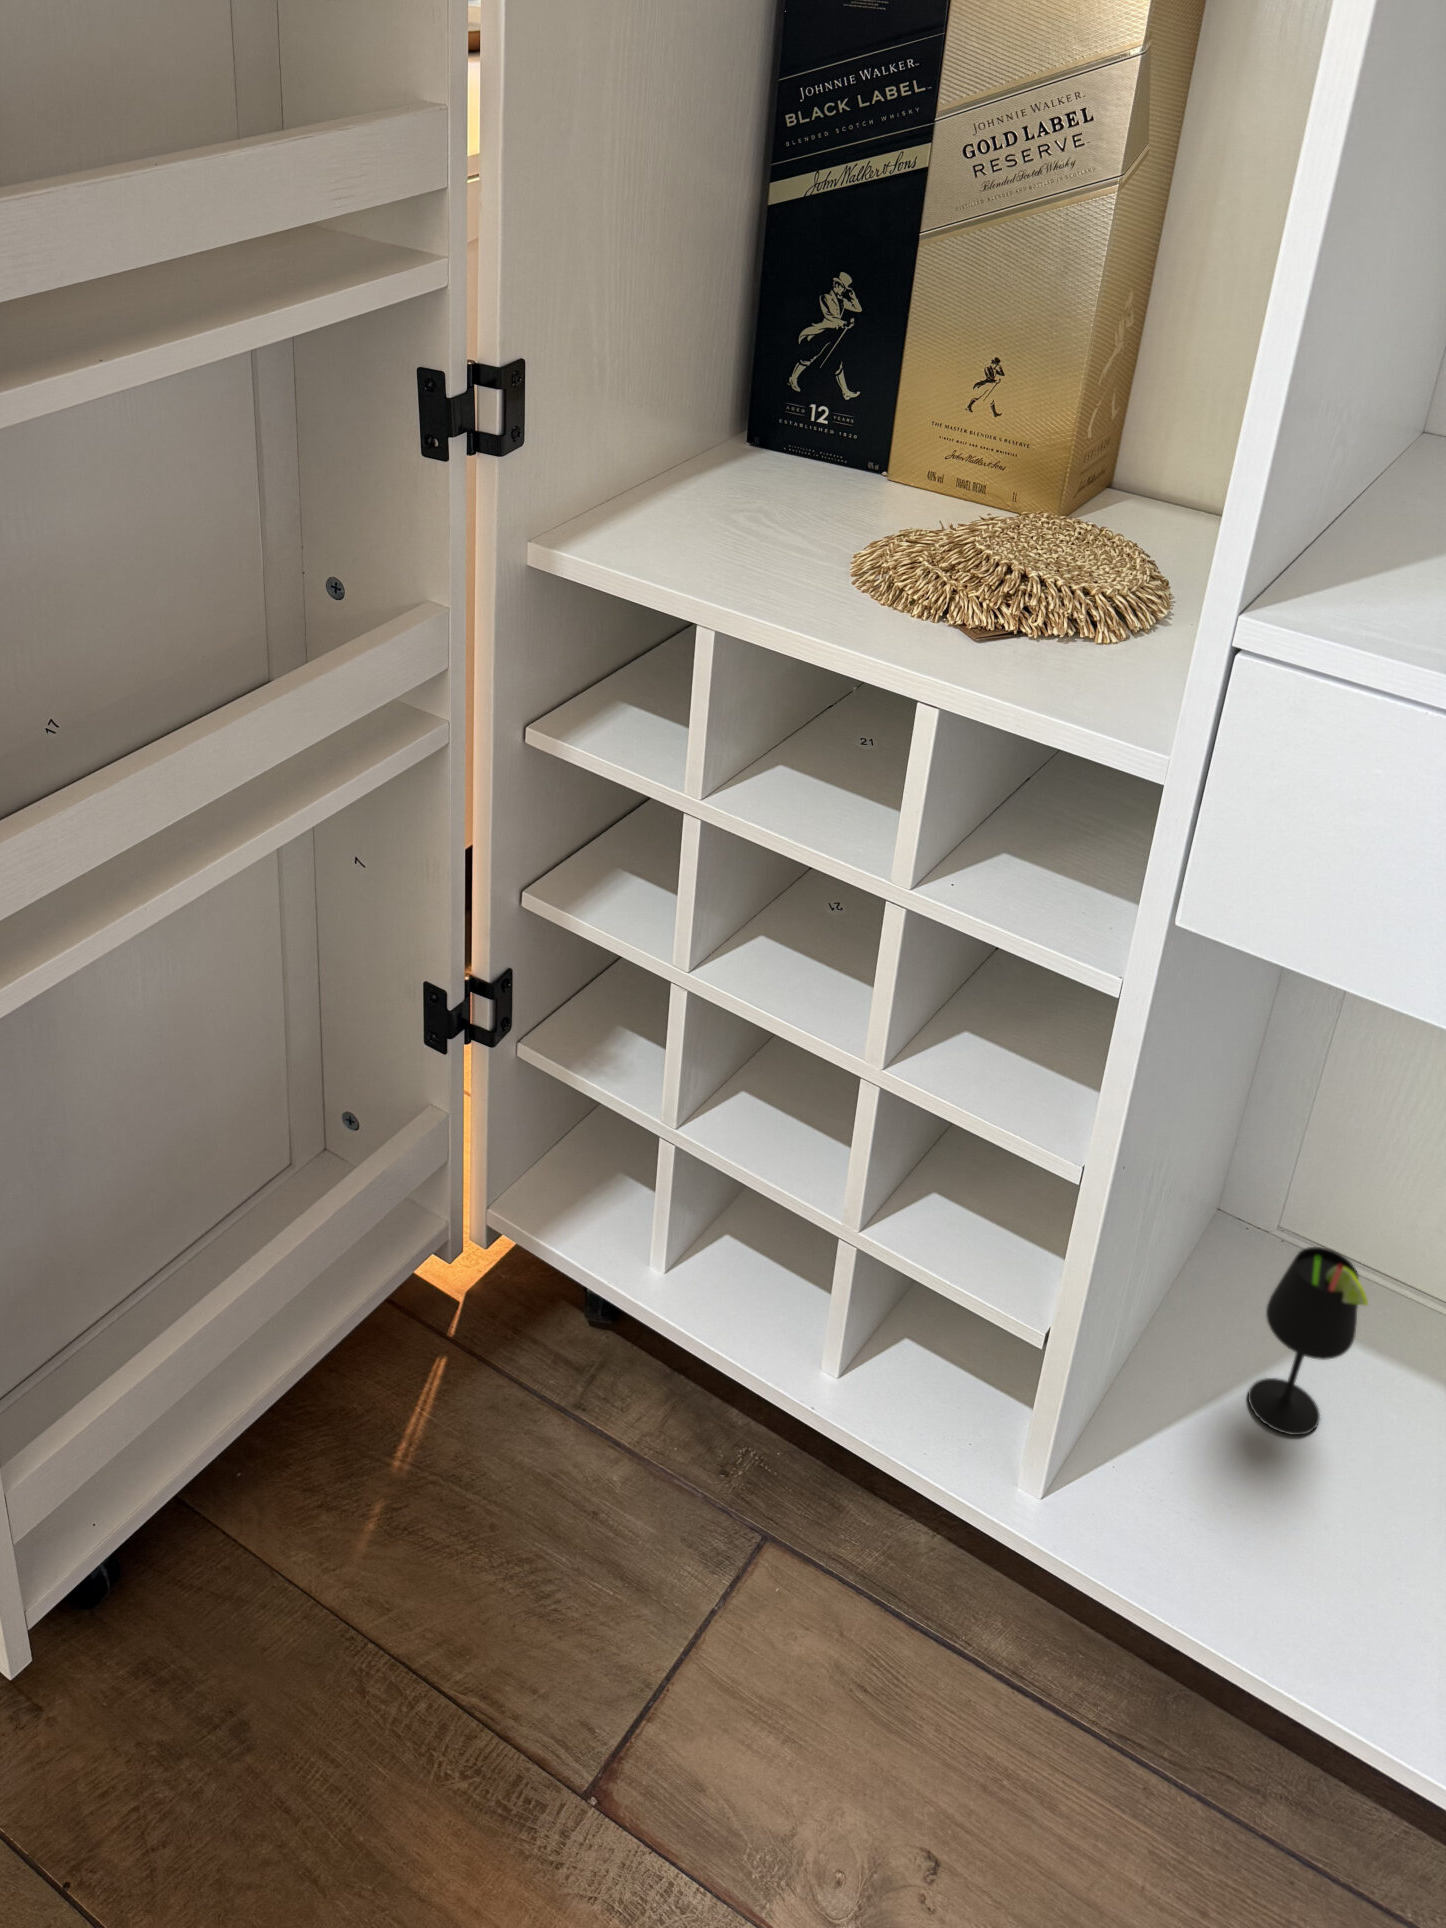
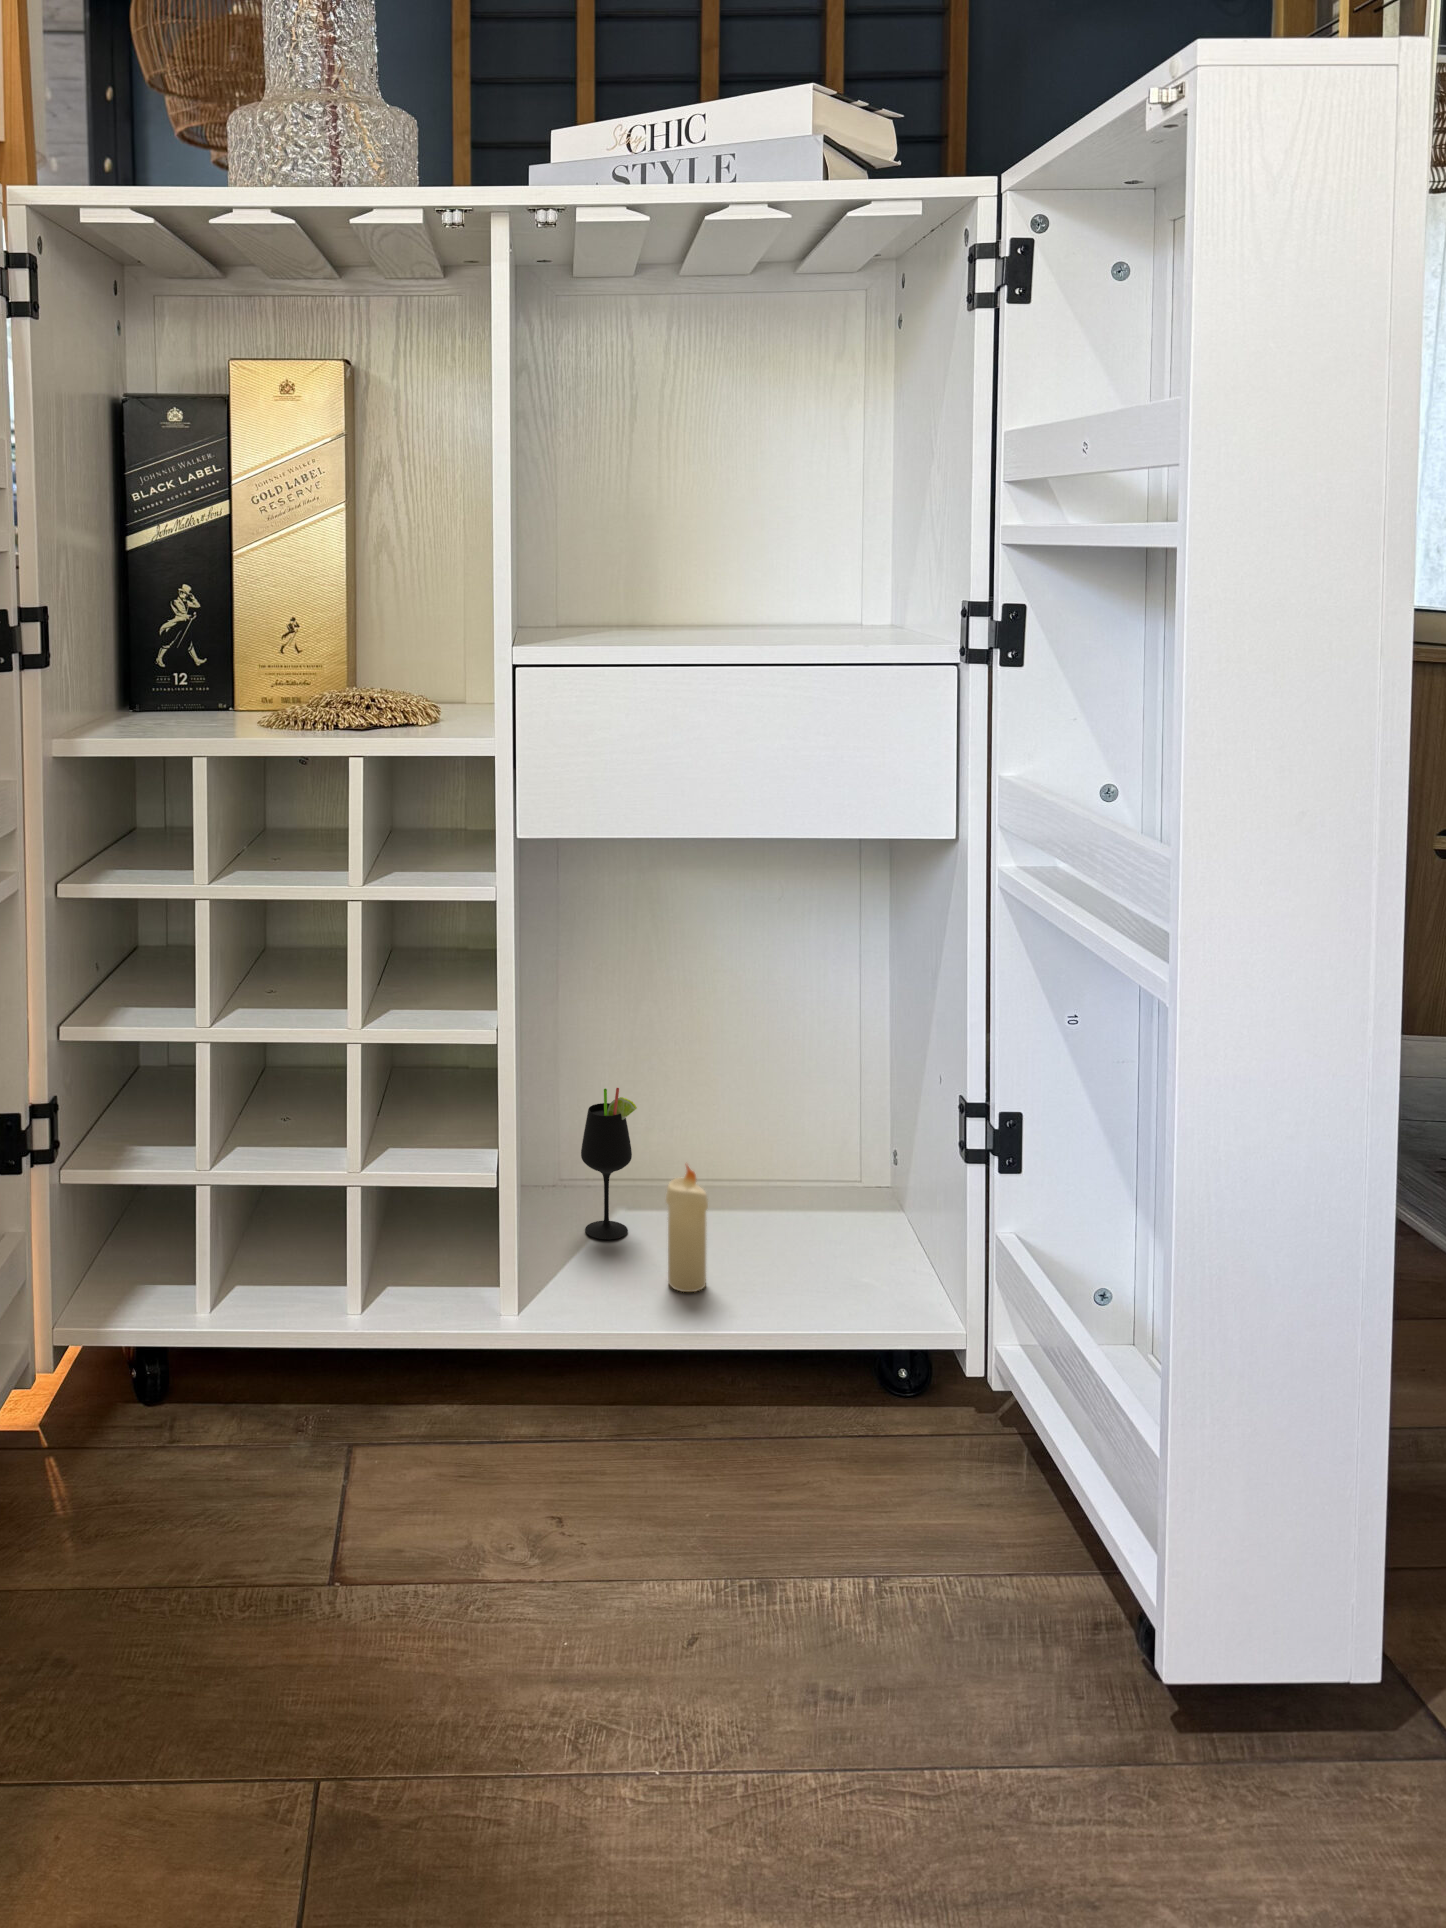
candle: none [1301,1463,1403,1625] -> present [666,1165,708,1292]

